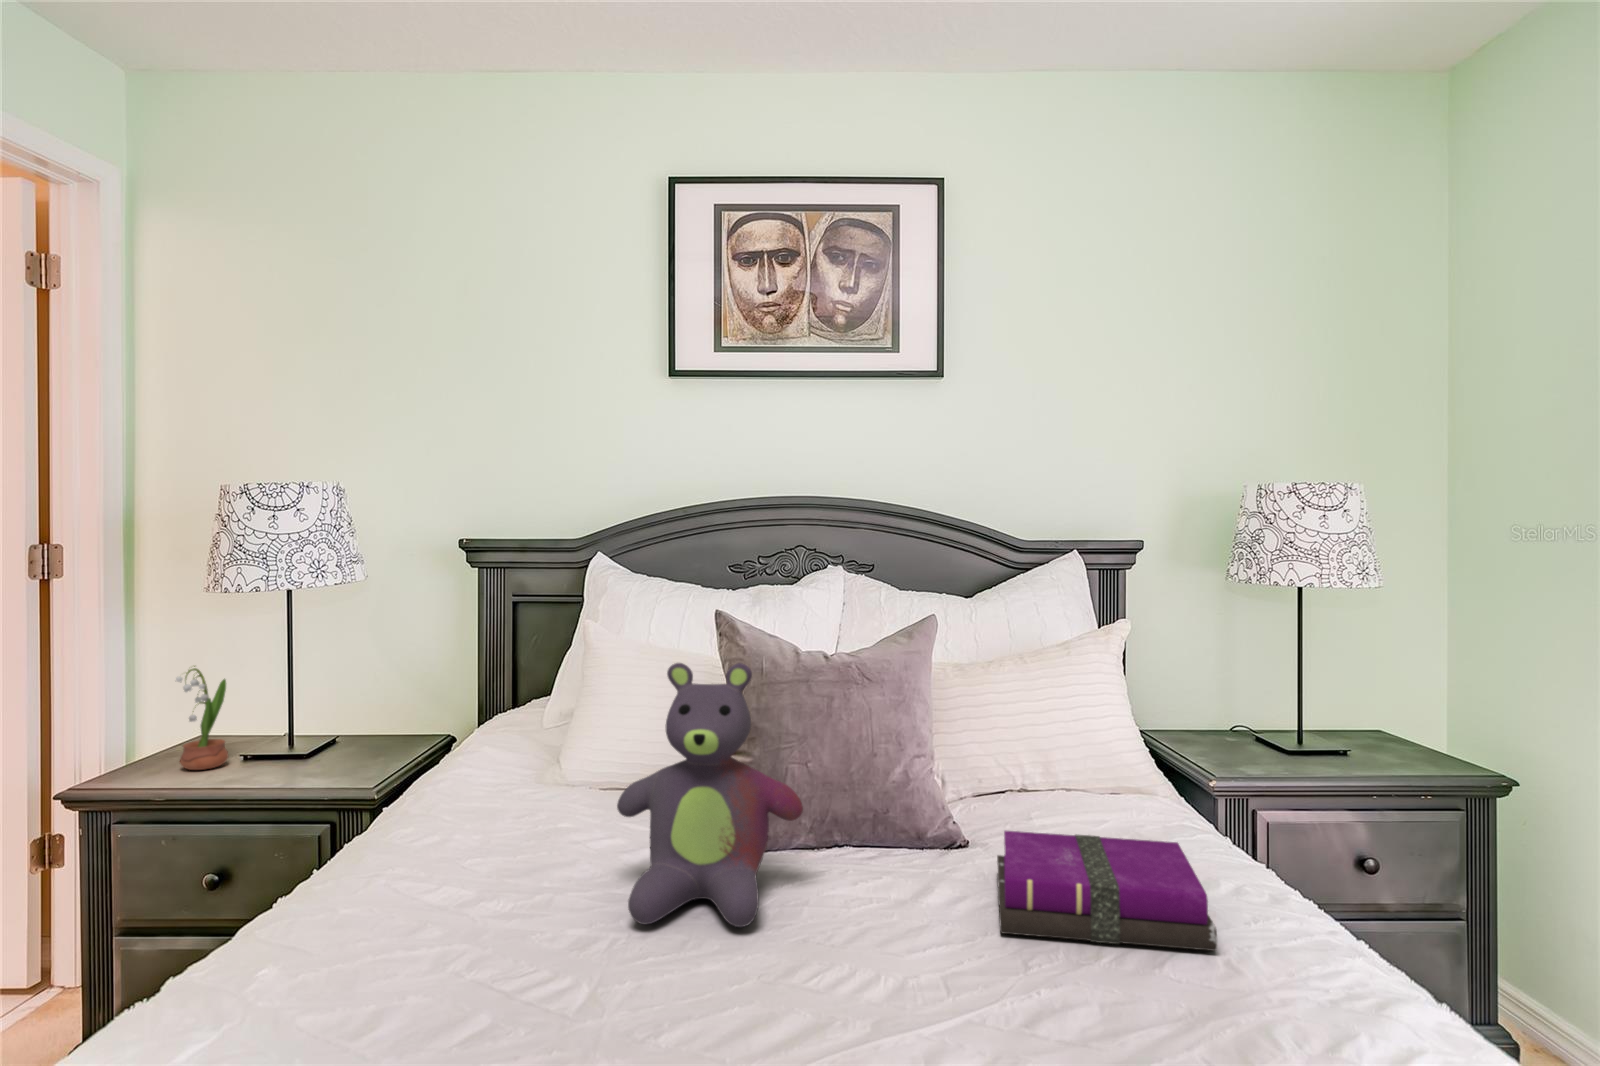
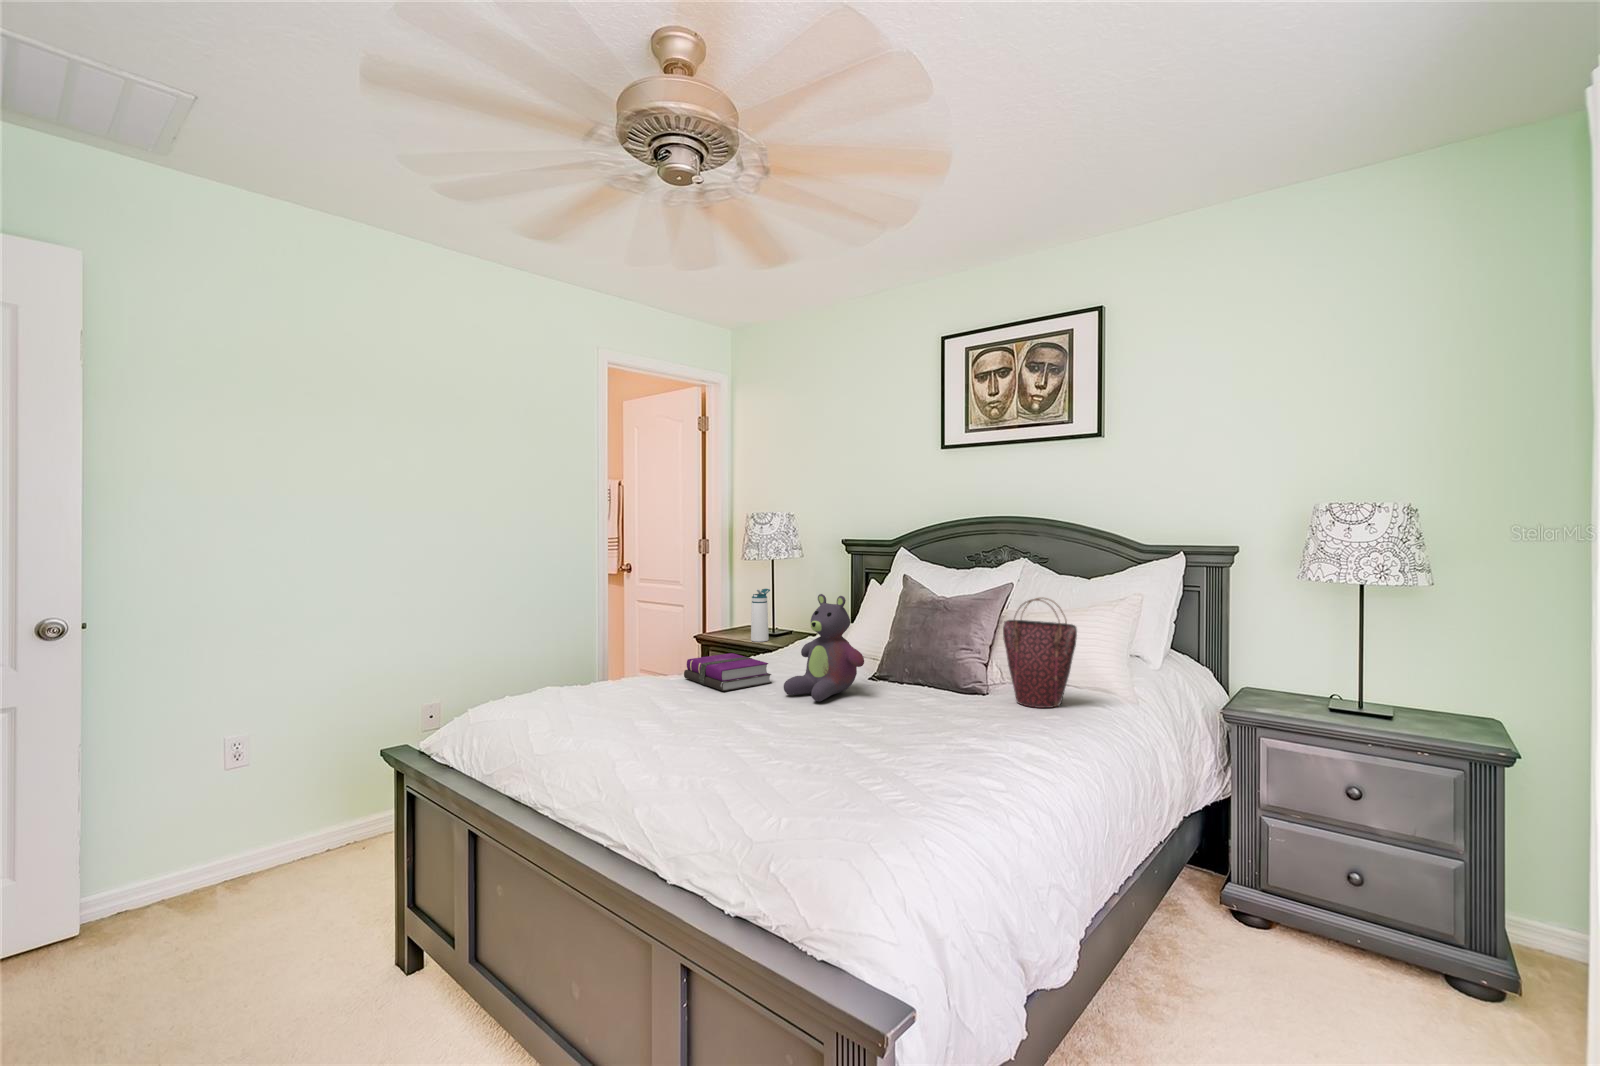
handbag: none [995,634,1119,832] -> present [1003,598,1077,708]
water bottle: none [258,653,305,778] -> present [751,589,770,642]
potted flower: present [176,666,228,770] -> none [727,591,748,636]
notebook: present [997,831,1217,951] -> present [684,653,771,691]

